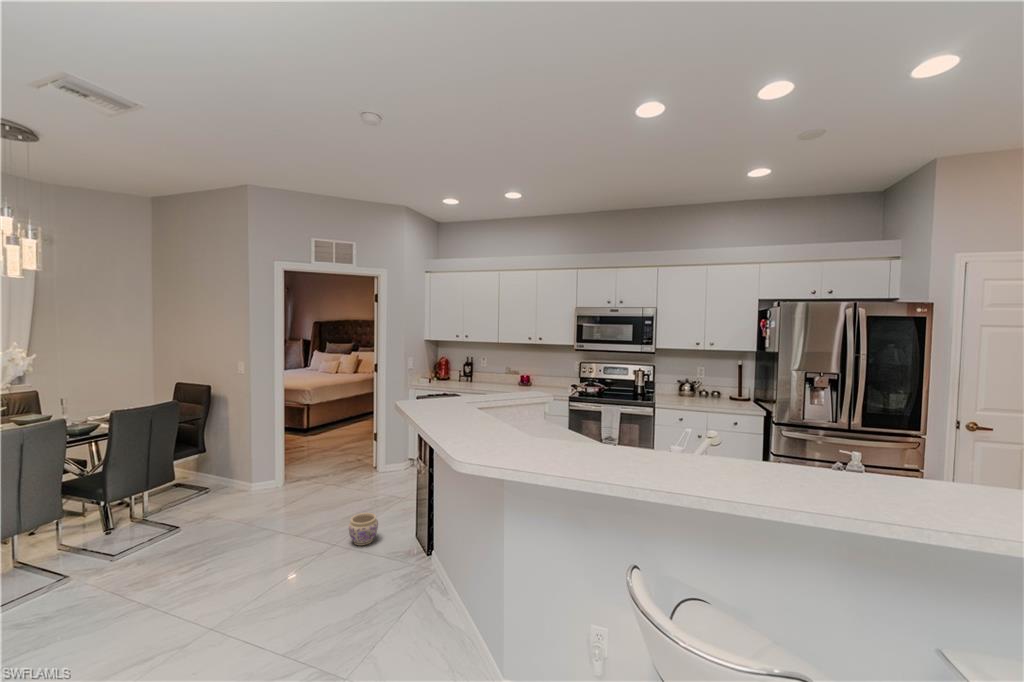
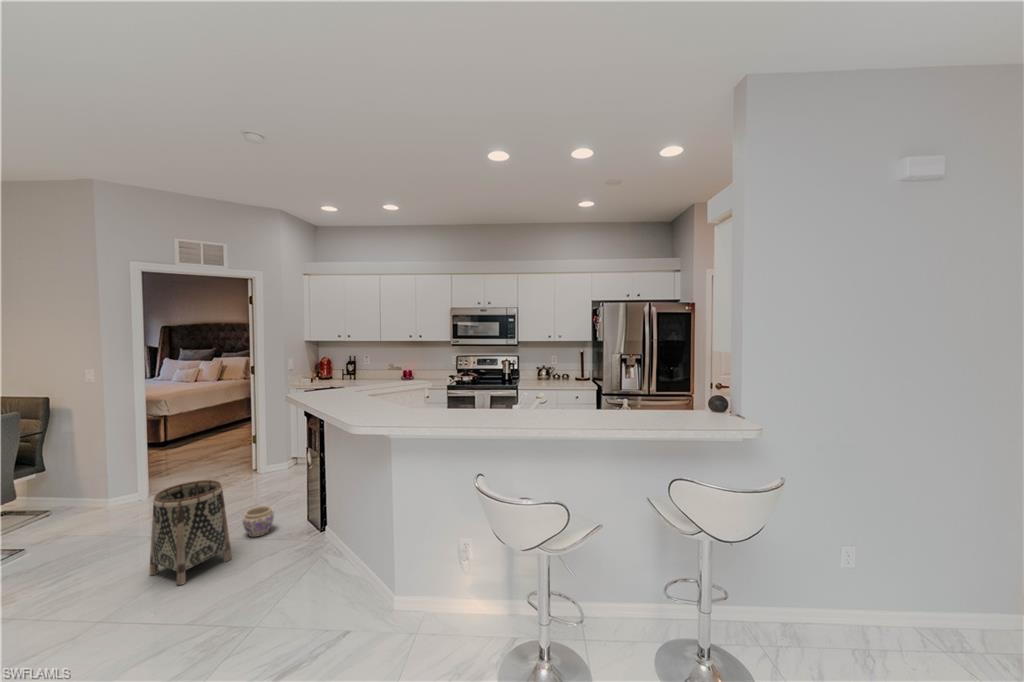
basket: none [261,482,333,590] -> present [150,480,231,585]

